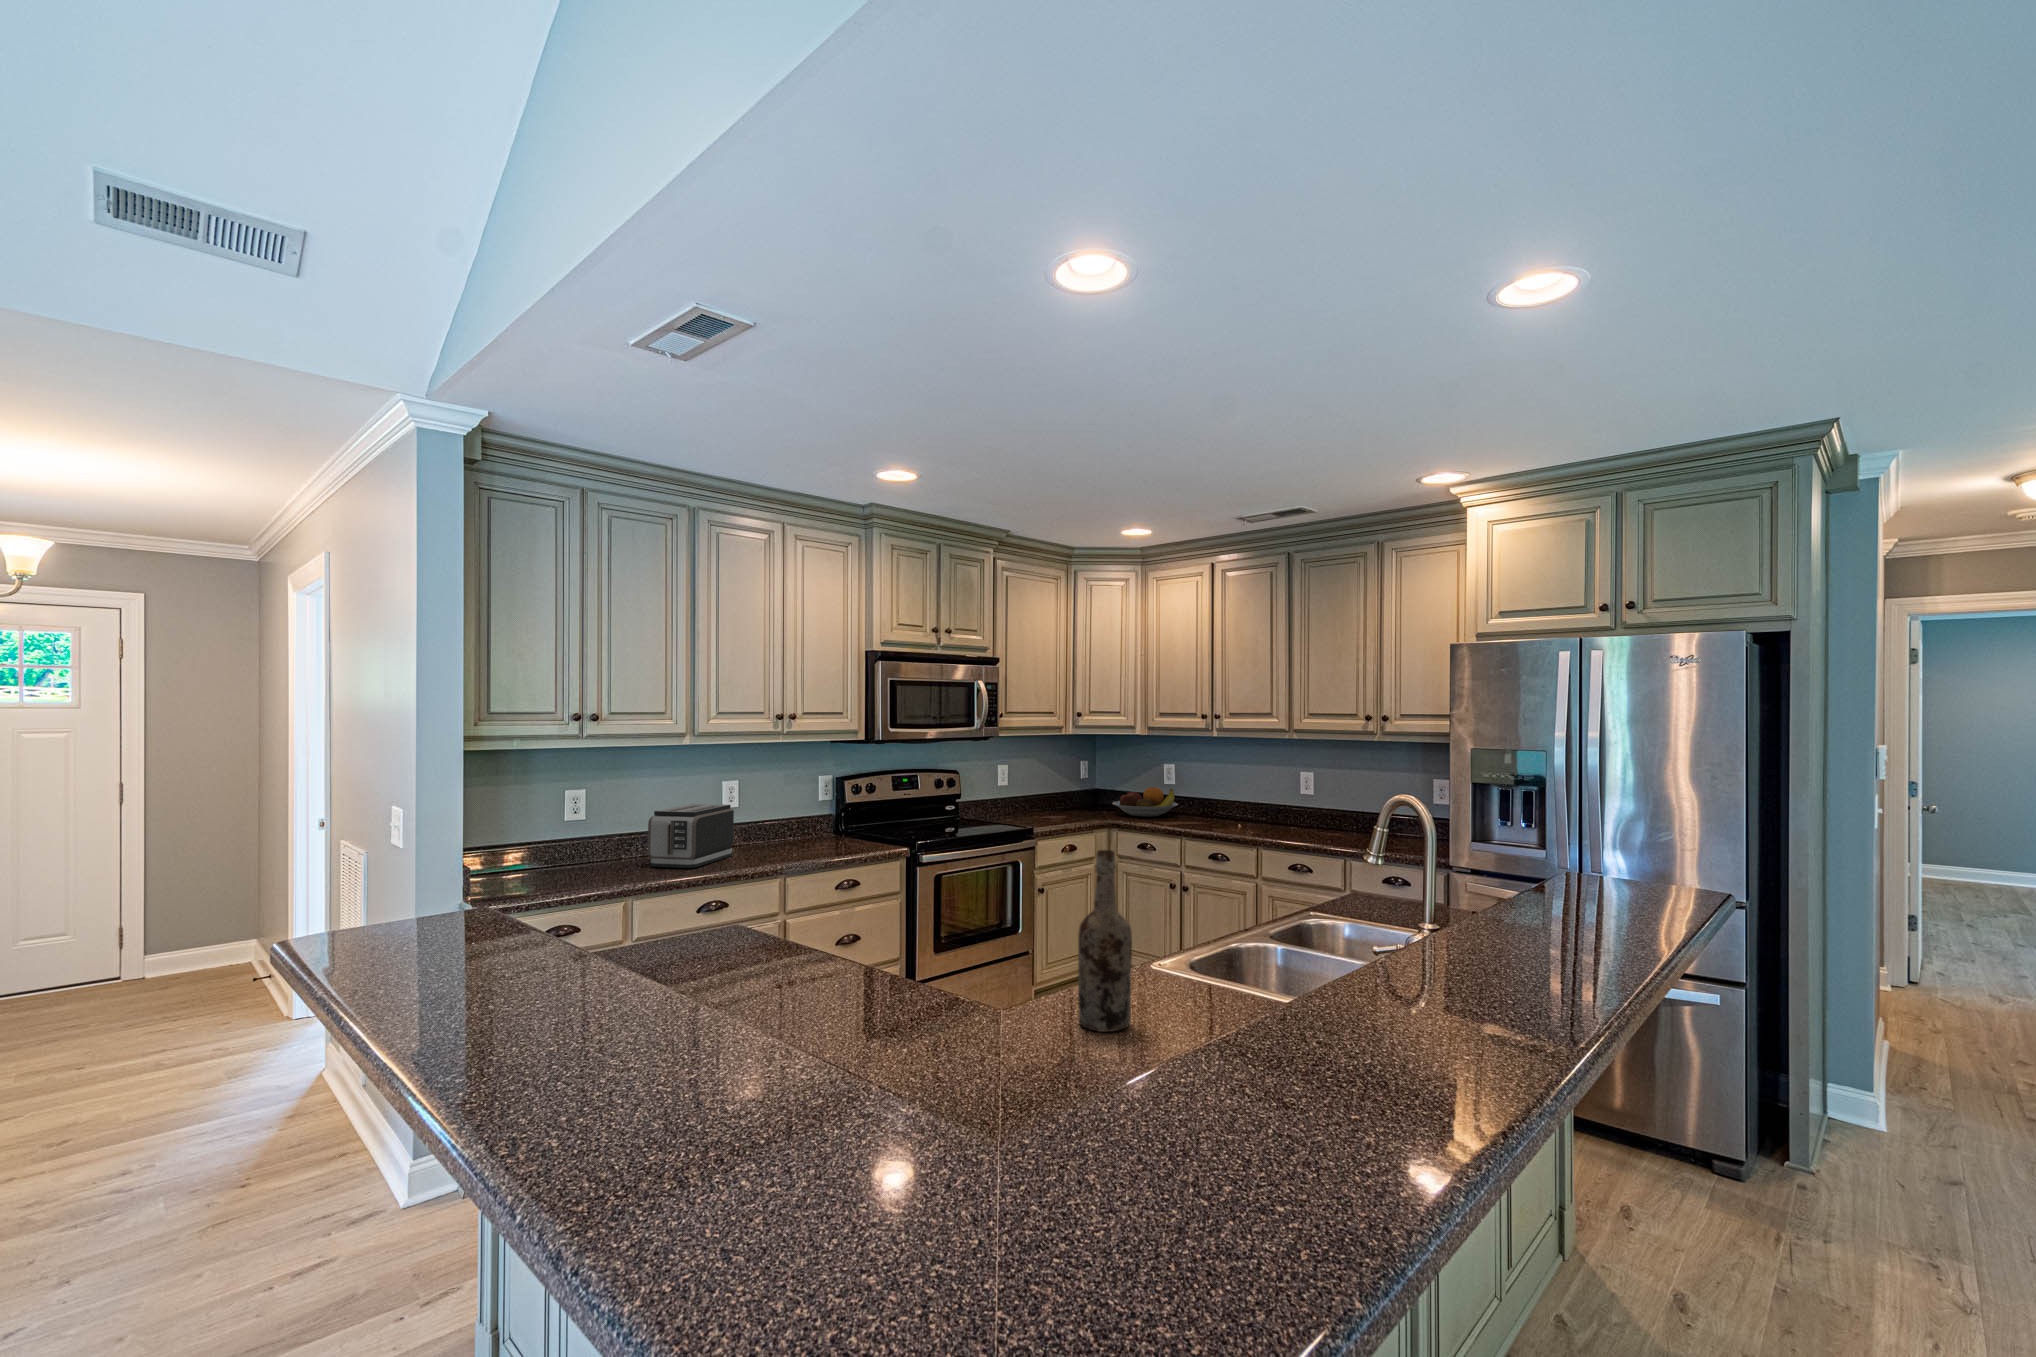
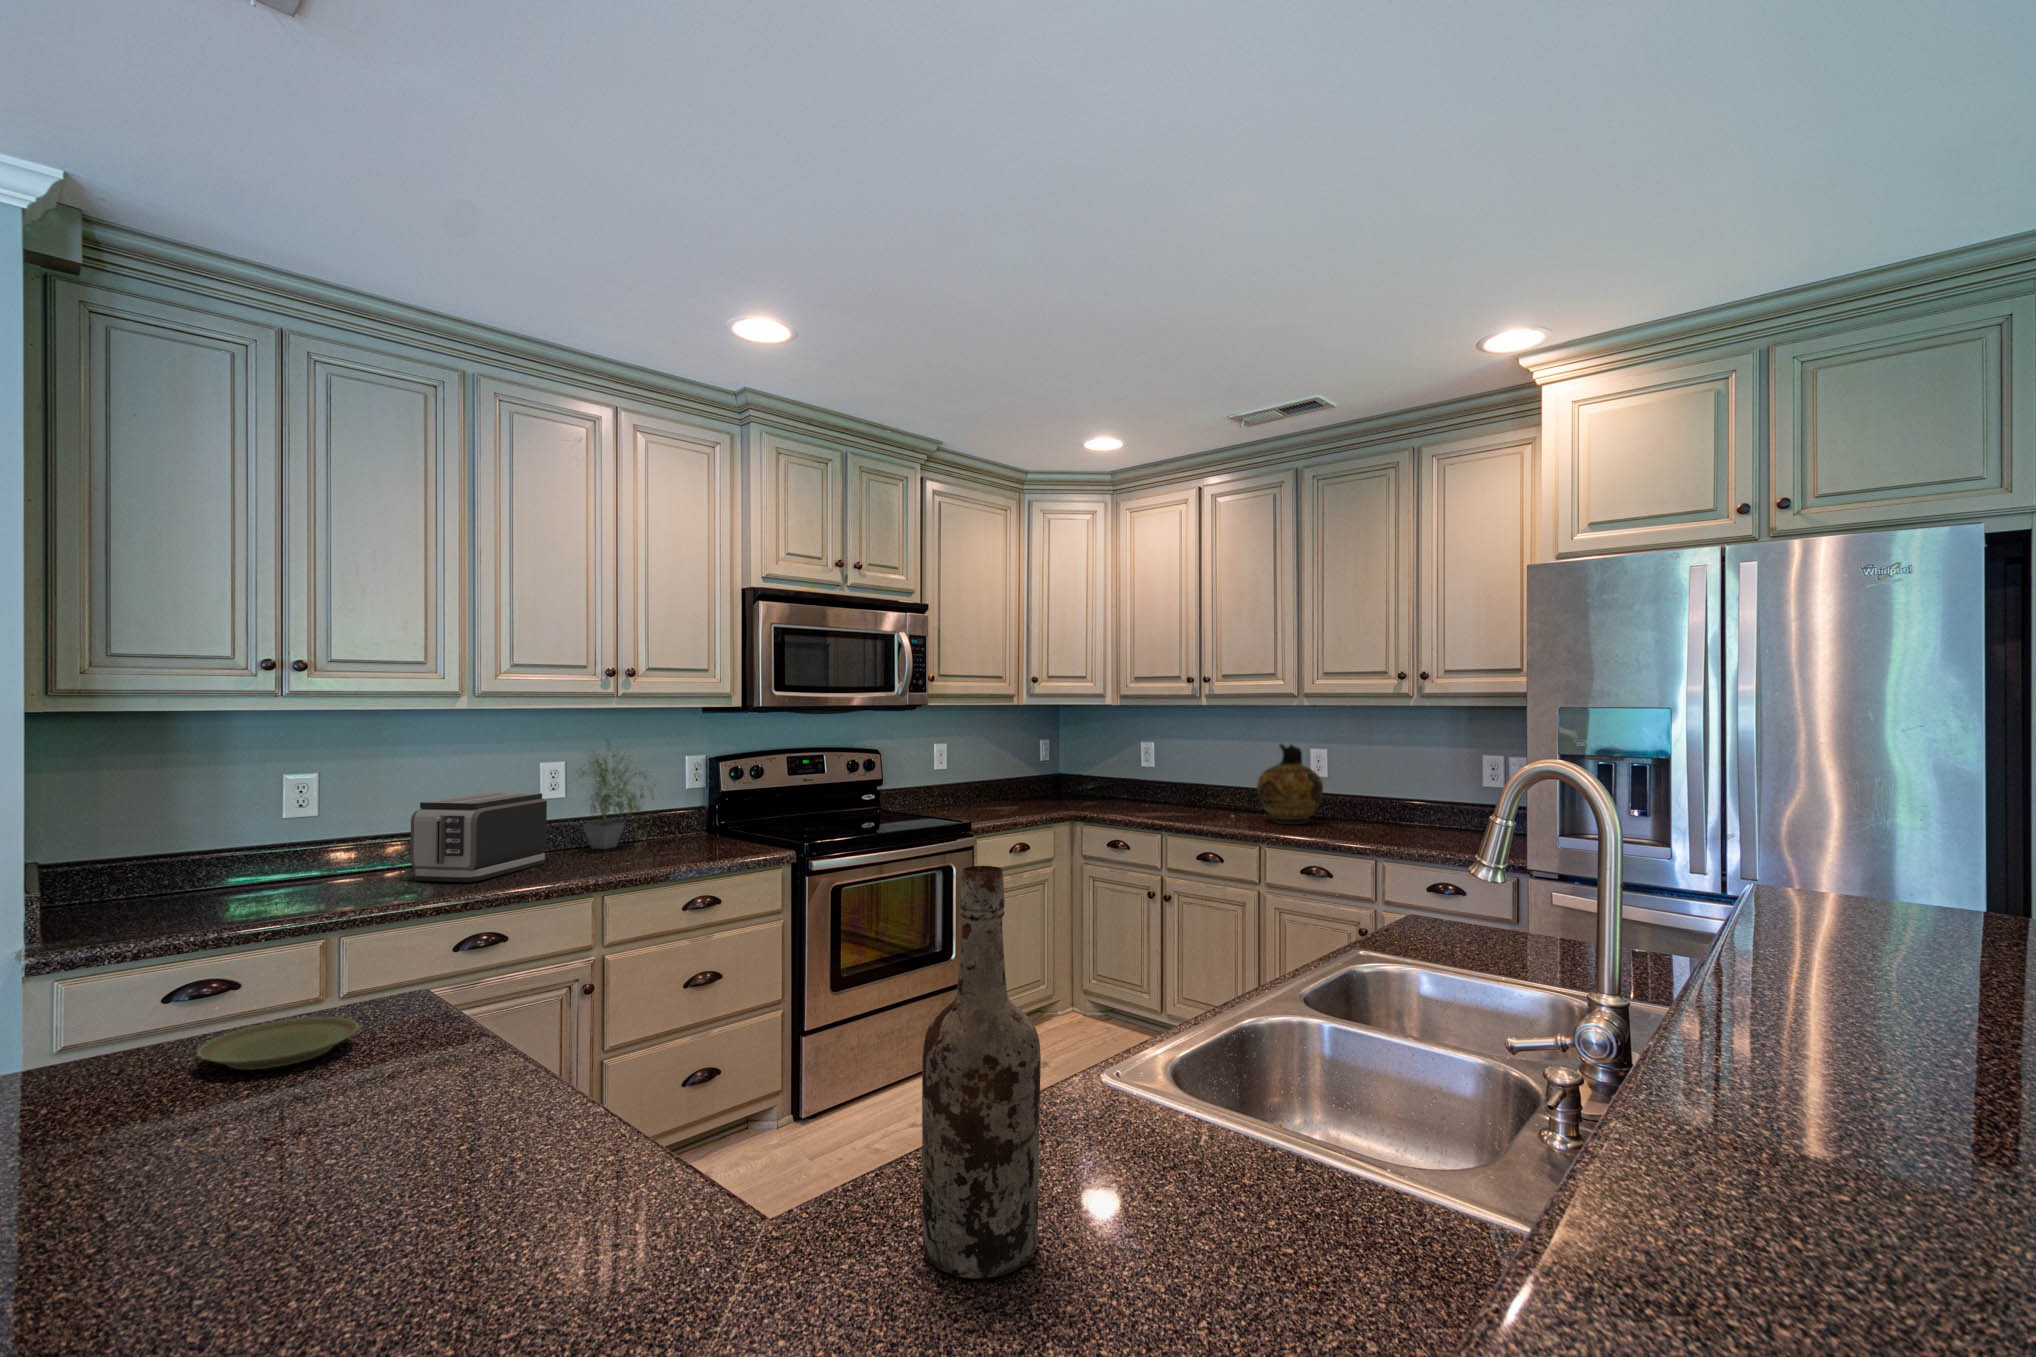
potted plant: none [738,763,807,846] -> present [576,740,656,849]
ceramic jug: none [1257,768,1309,831] -> present [1257,744,1323,824]
fruit bowl: present [1112,787,1178,817] -> none [1074,770,1156,807]
plate: none [663,936,738,960] -> present [197,1017,359,1069]

